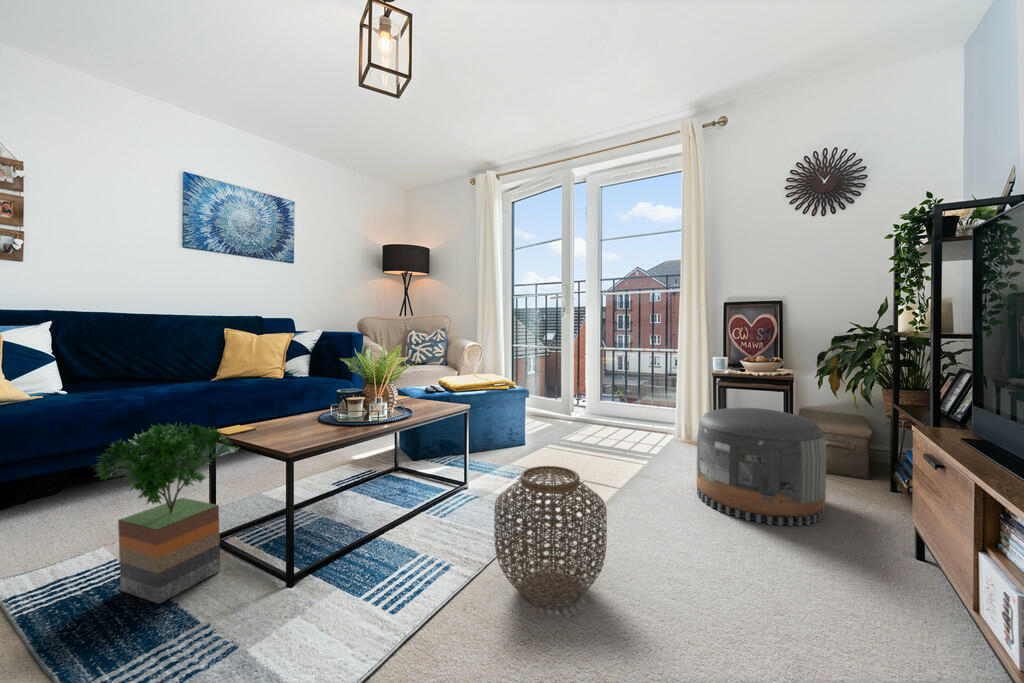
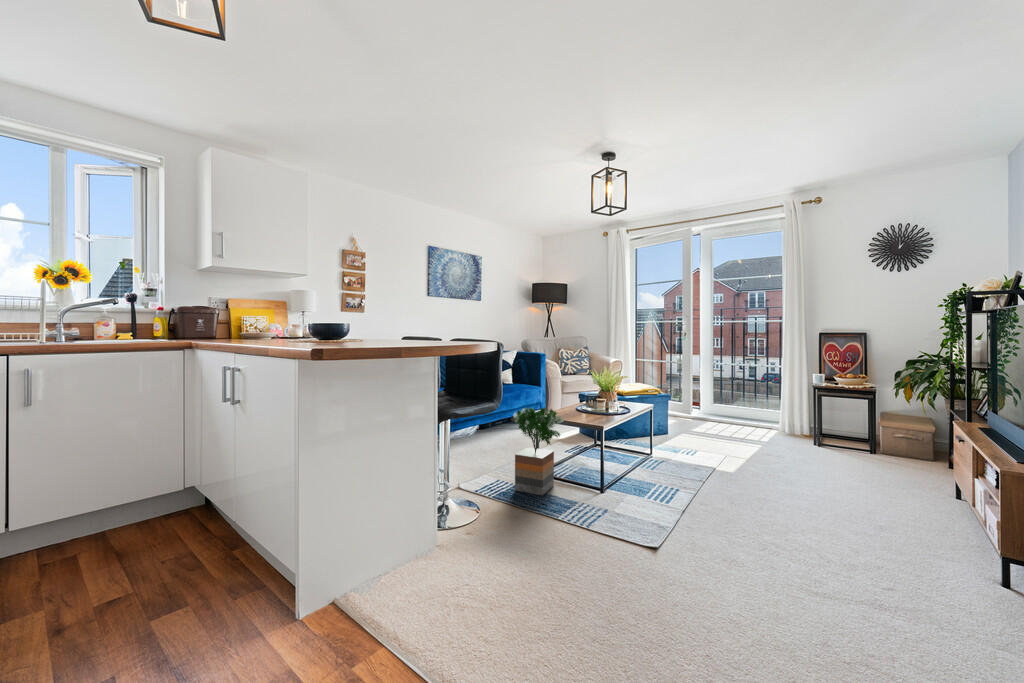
pouf: present [697,408,827,526] -> none [809,409,902,482]
woven basket: present [494,466,607,606] -> none [710,435,777,505]

